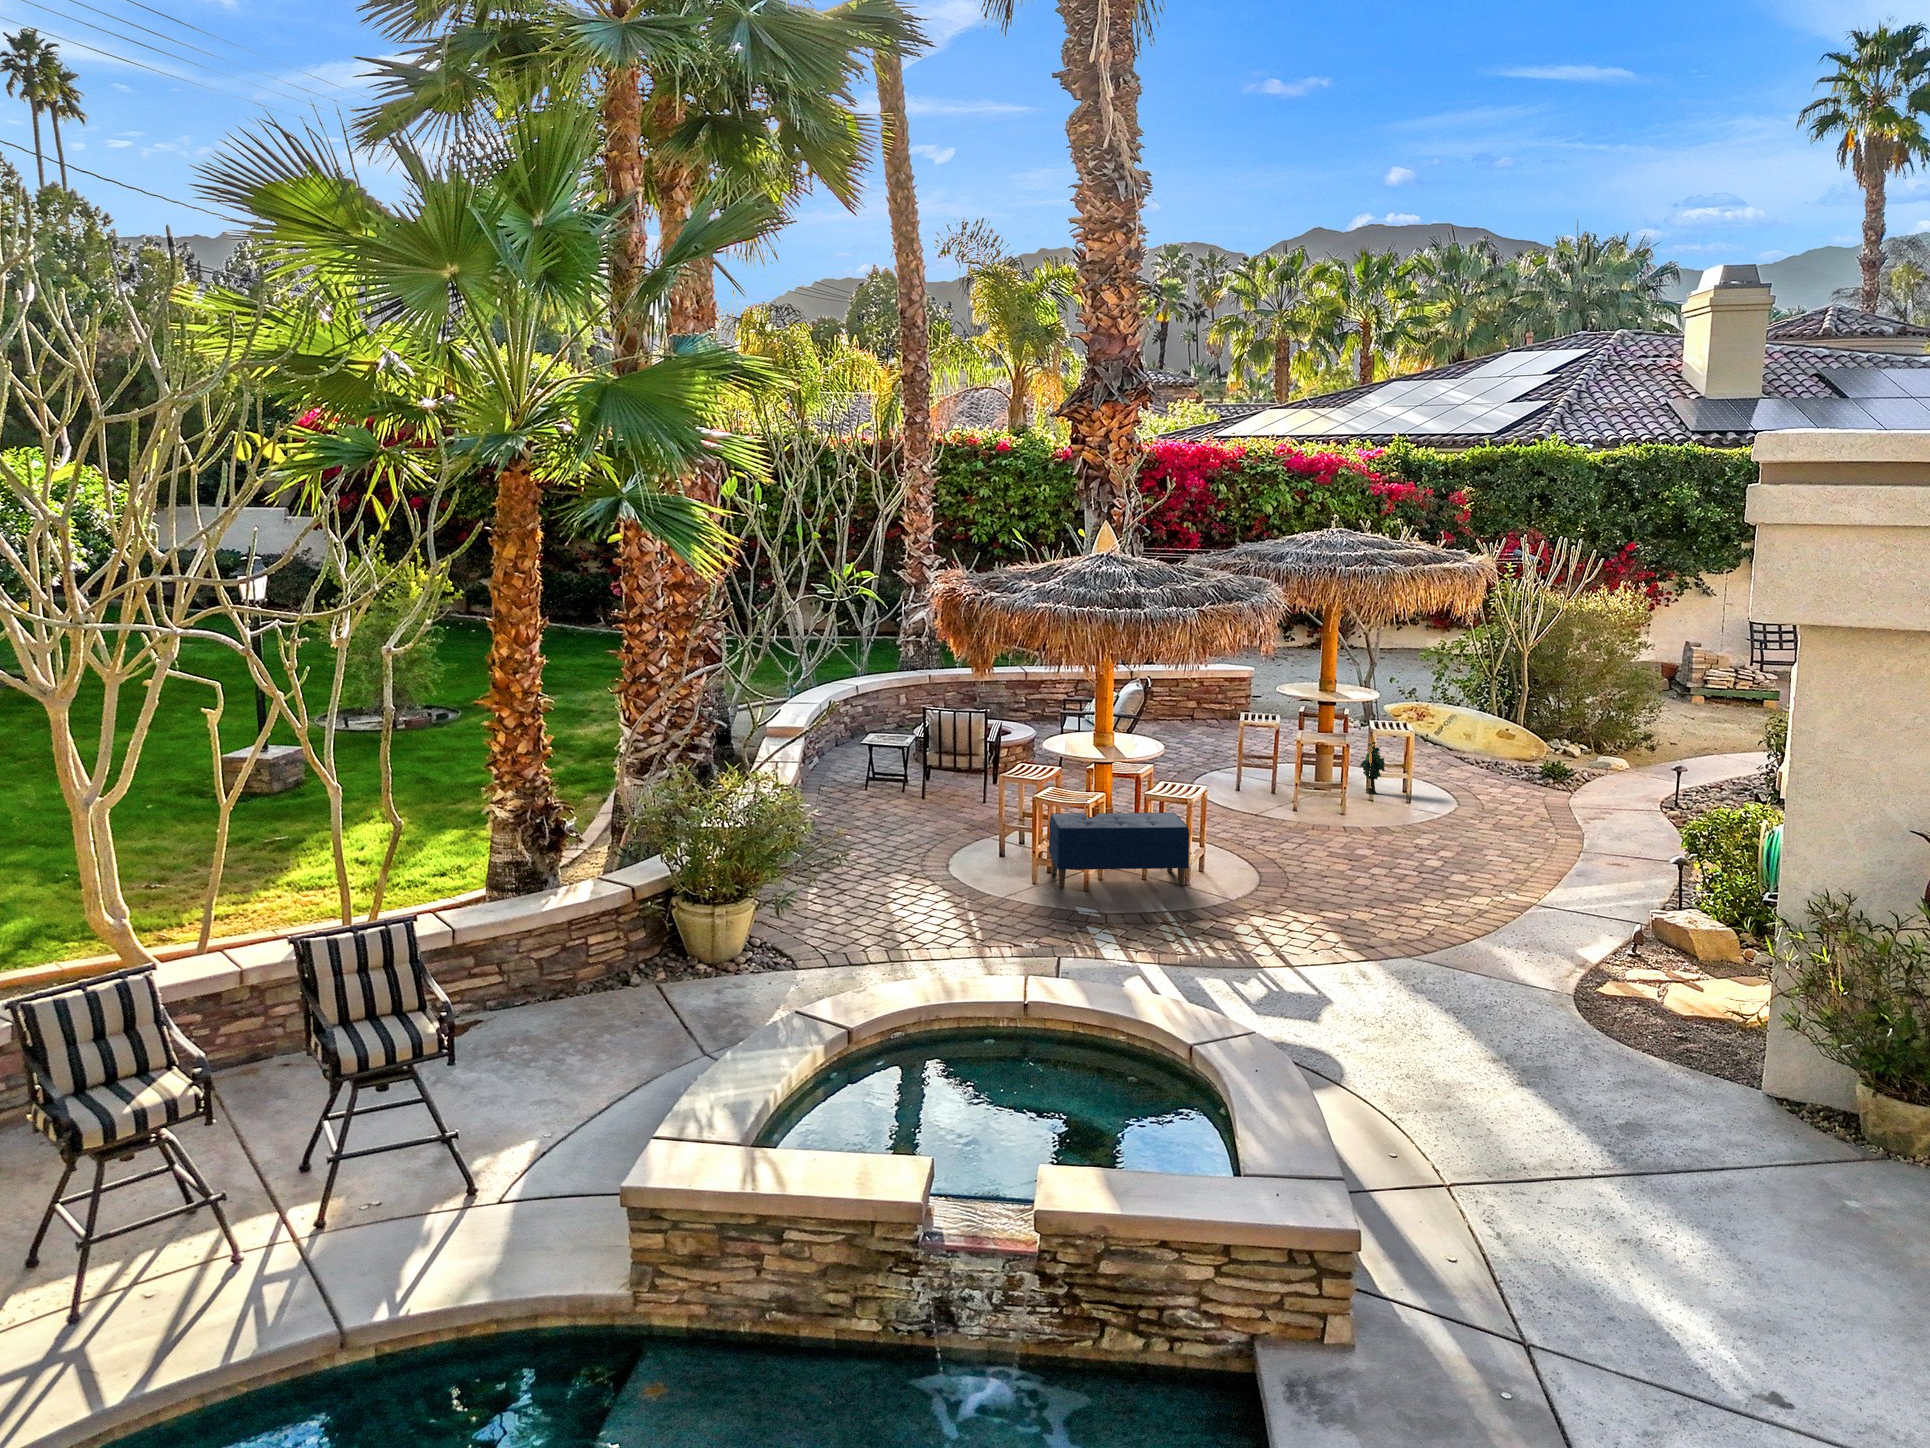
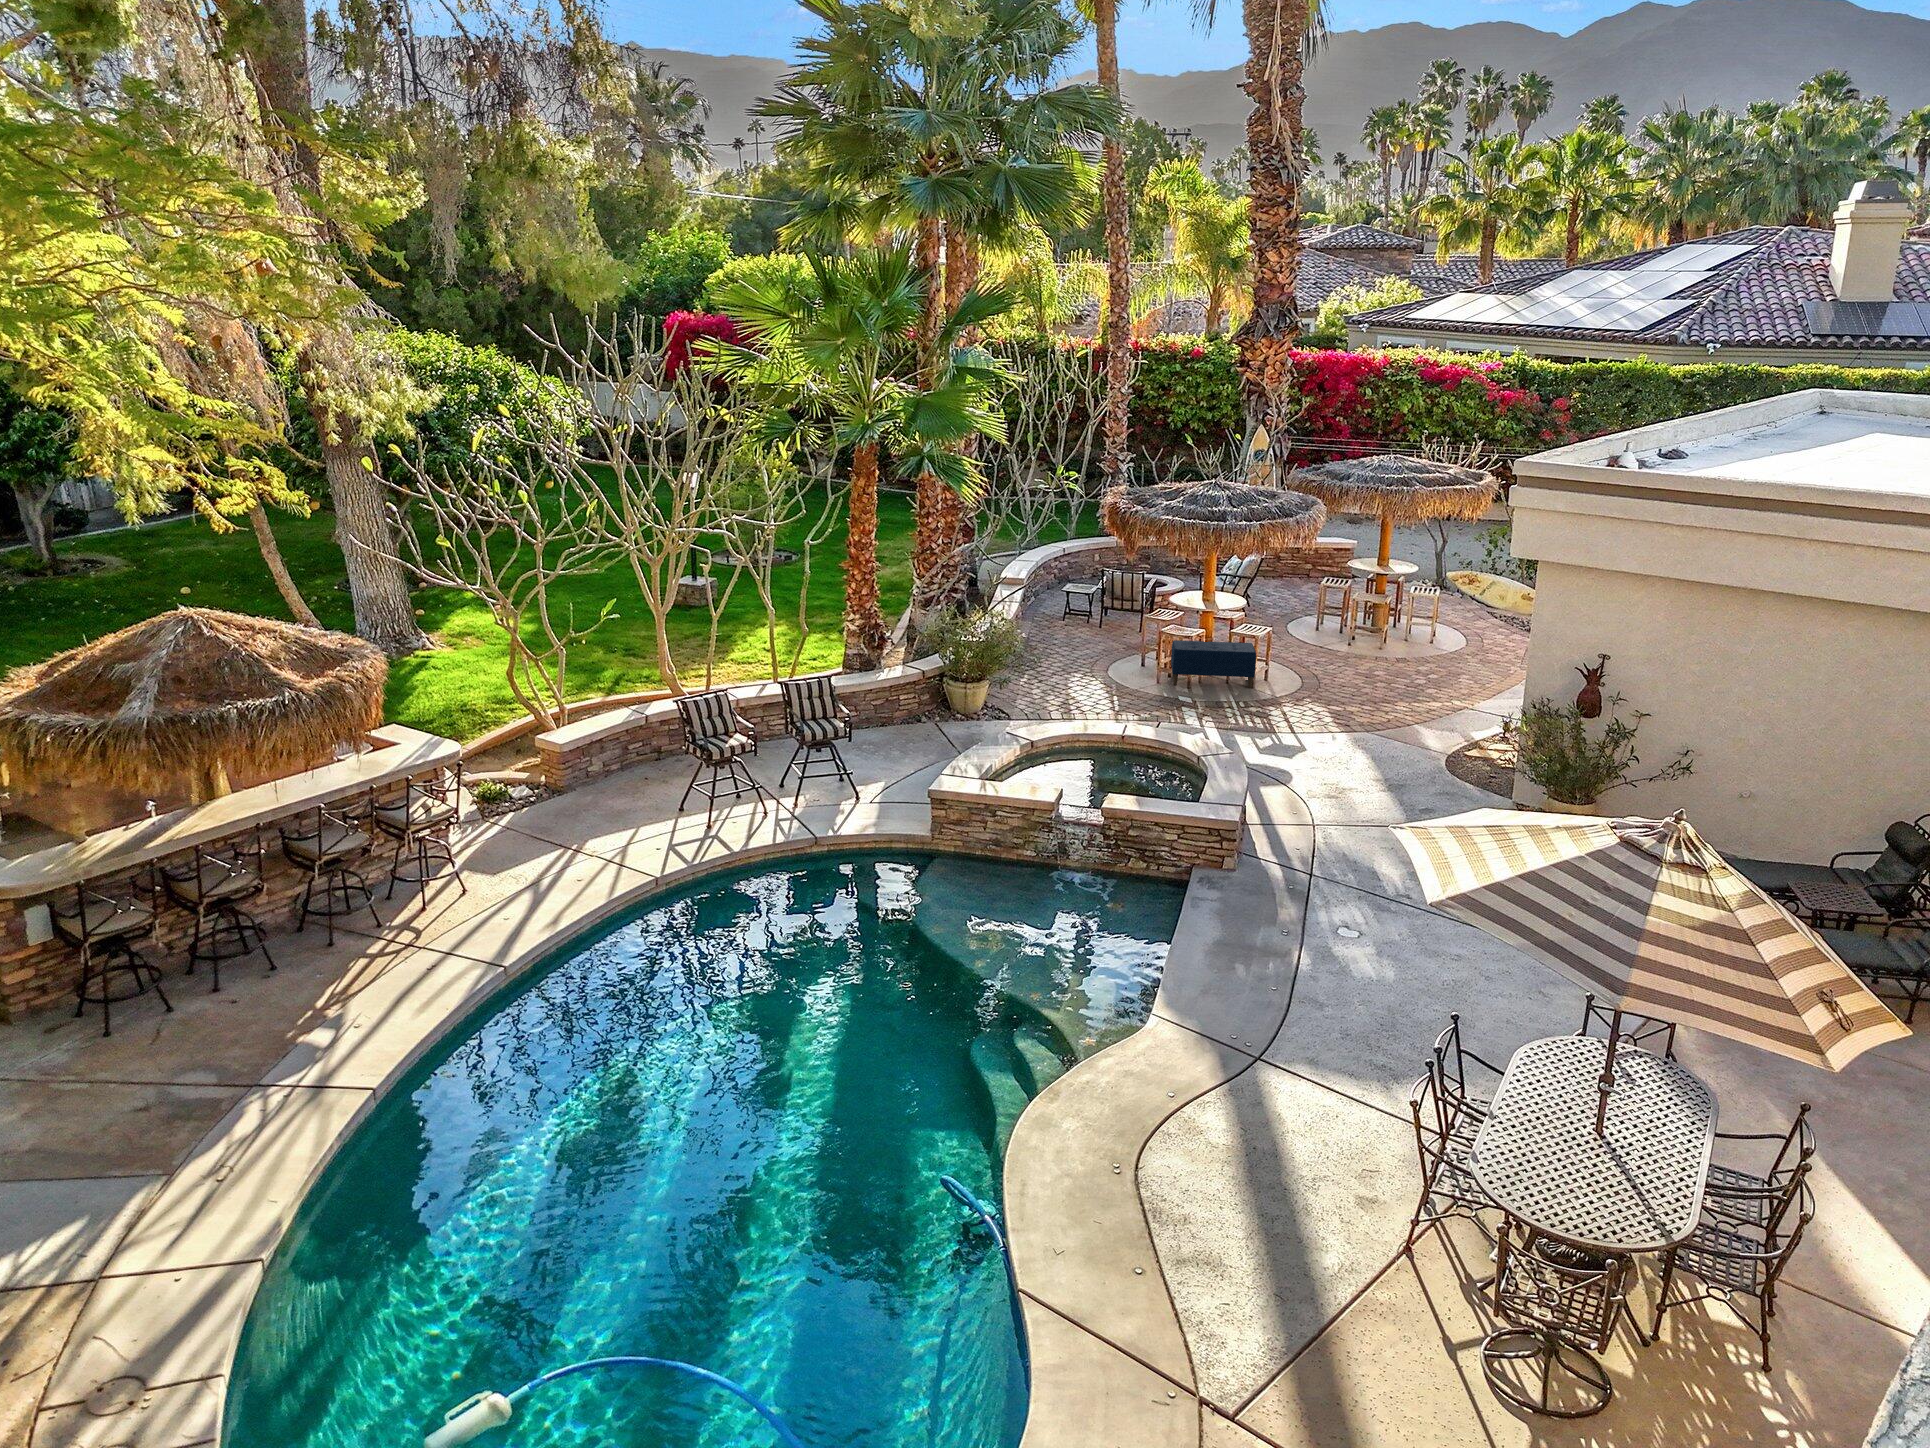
decorative plant: present [1360,742,1385,794] -> none [1405,601,1424,637]

